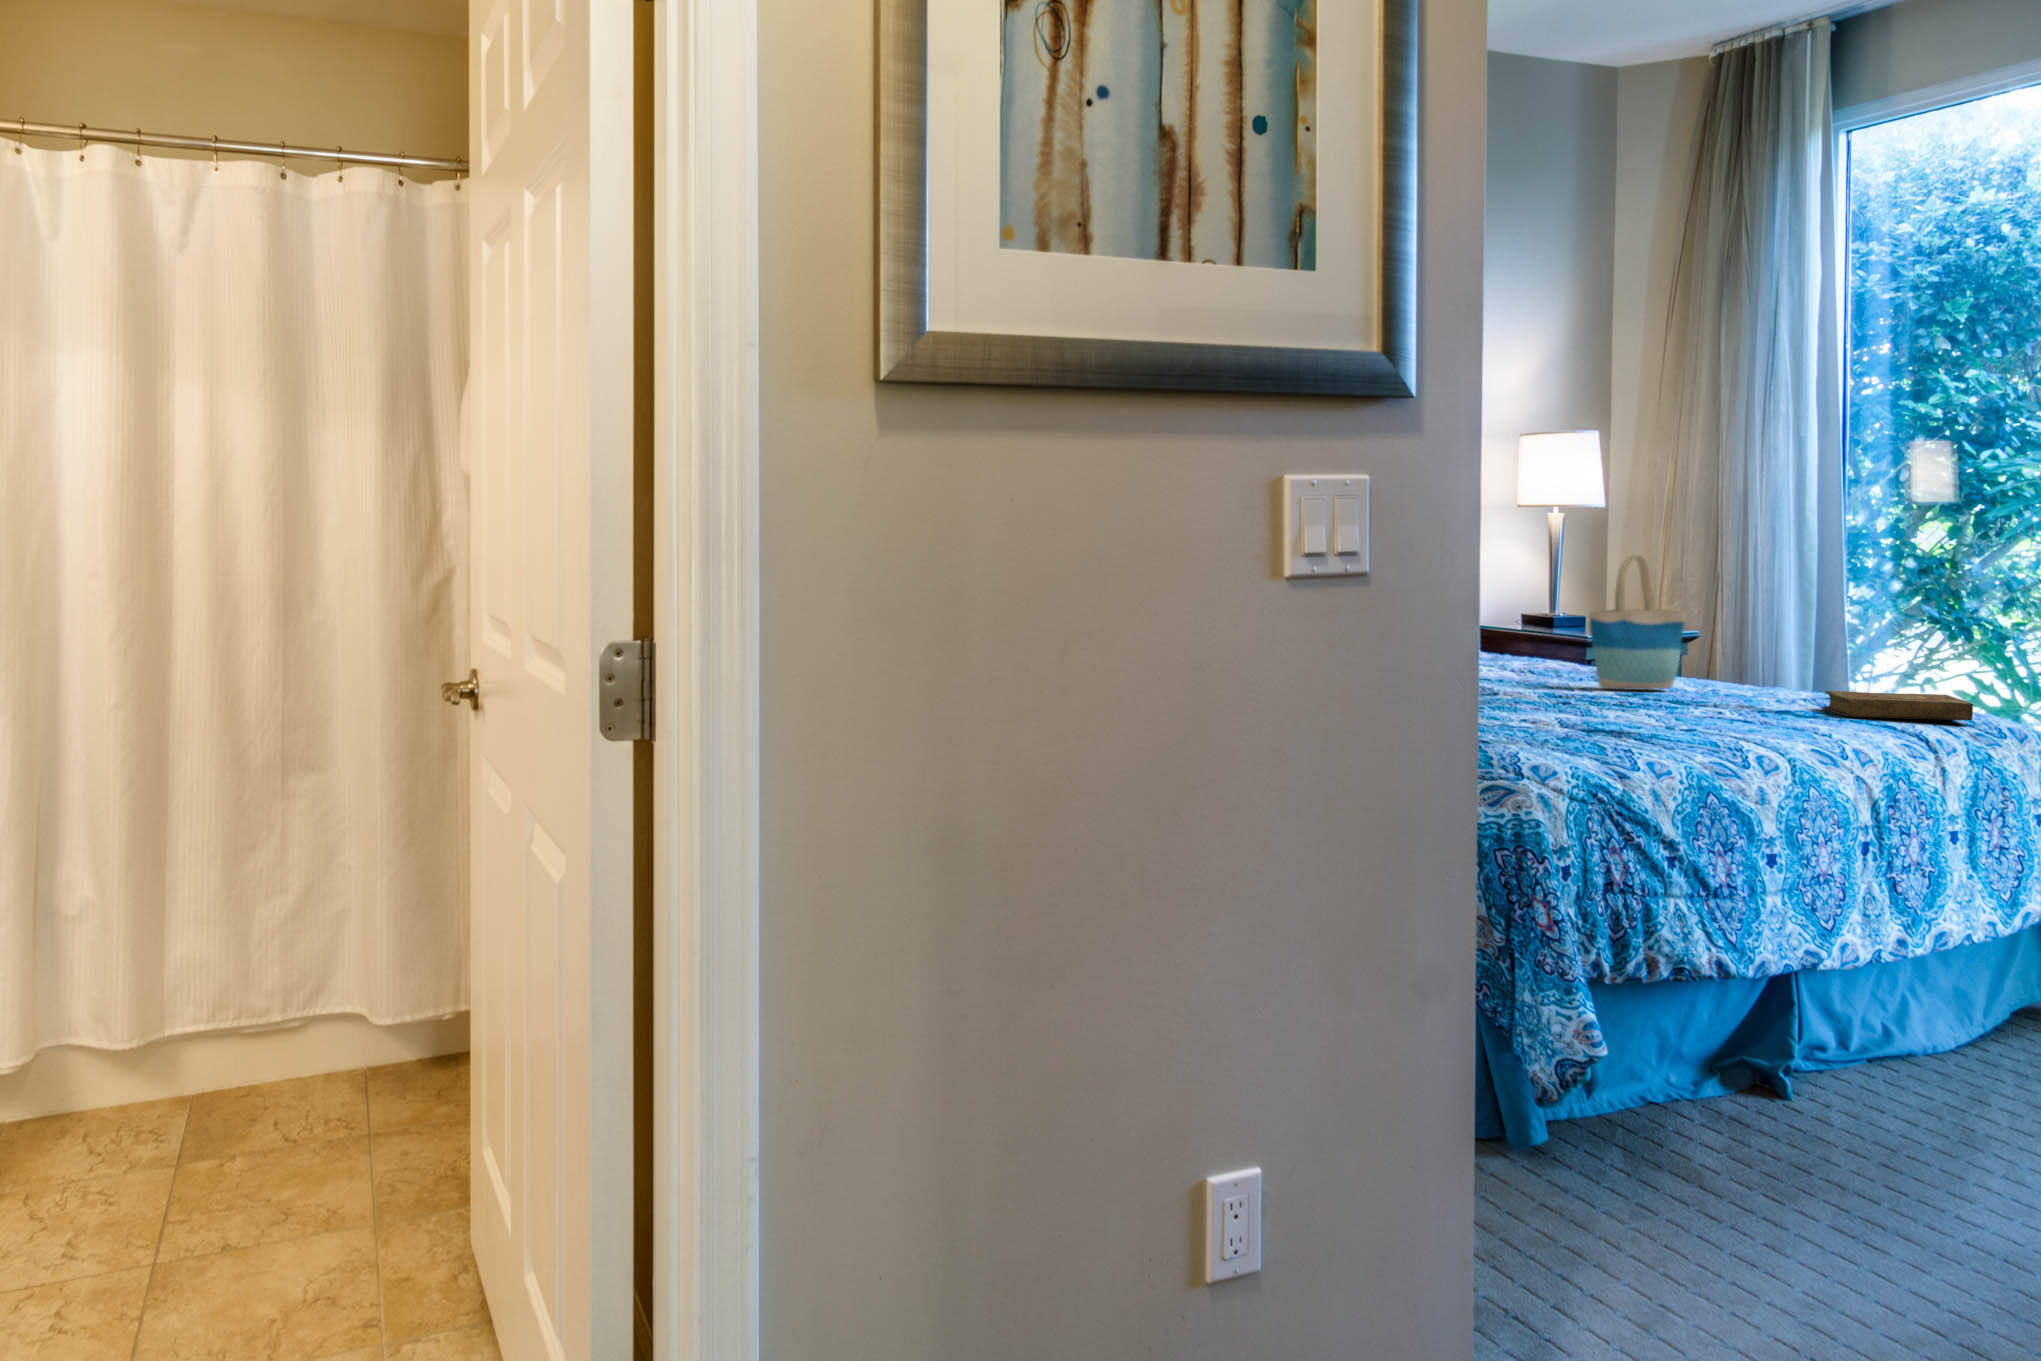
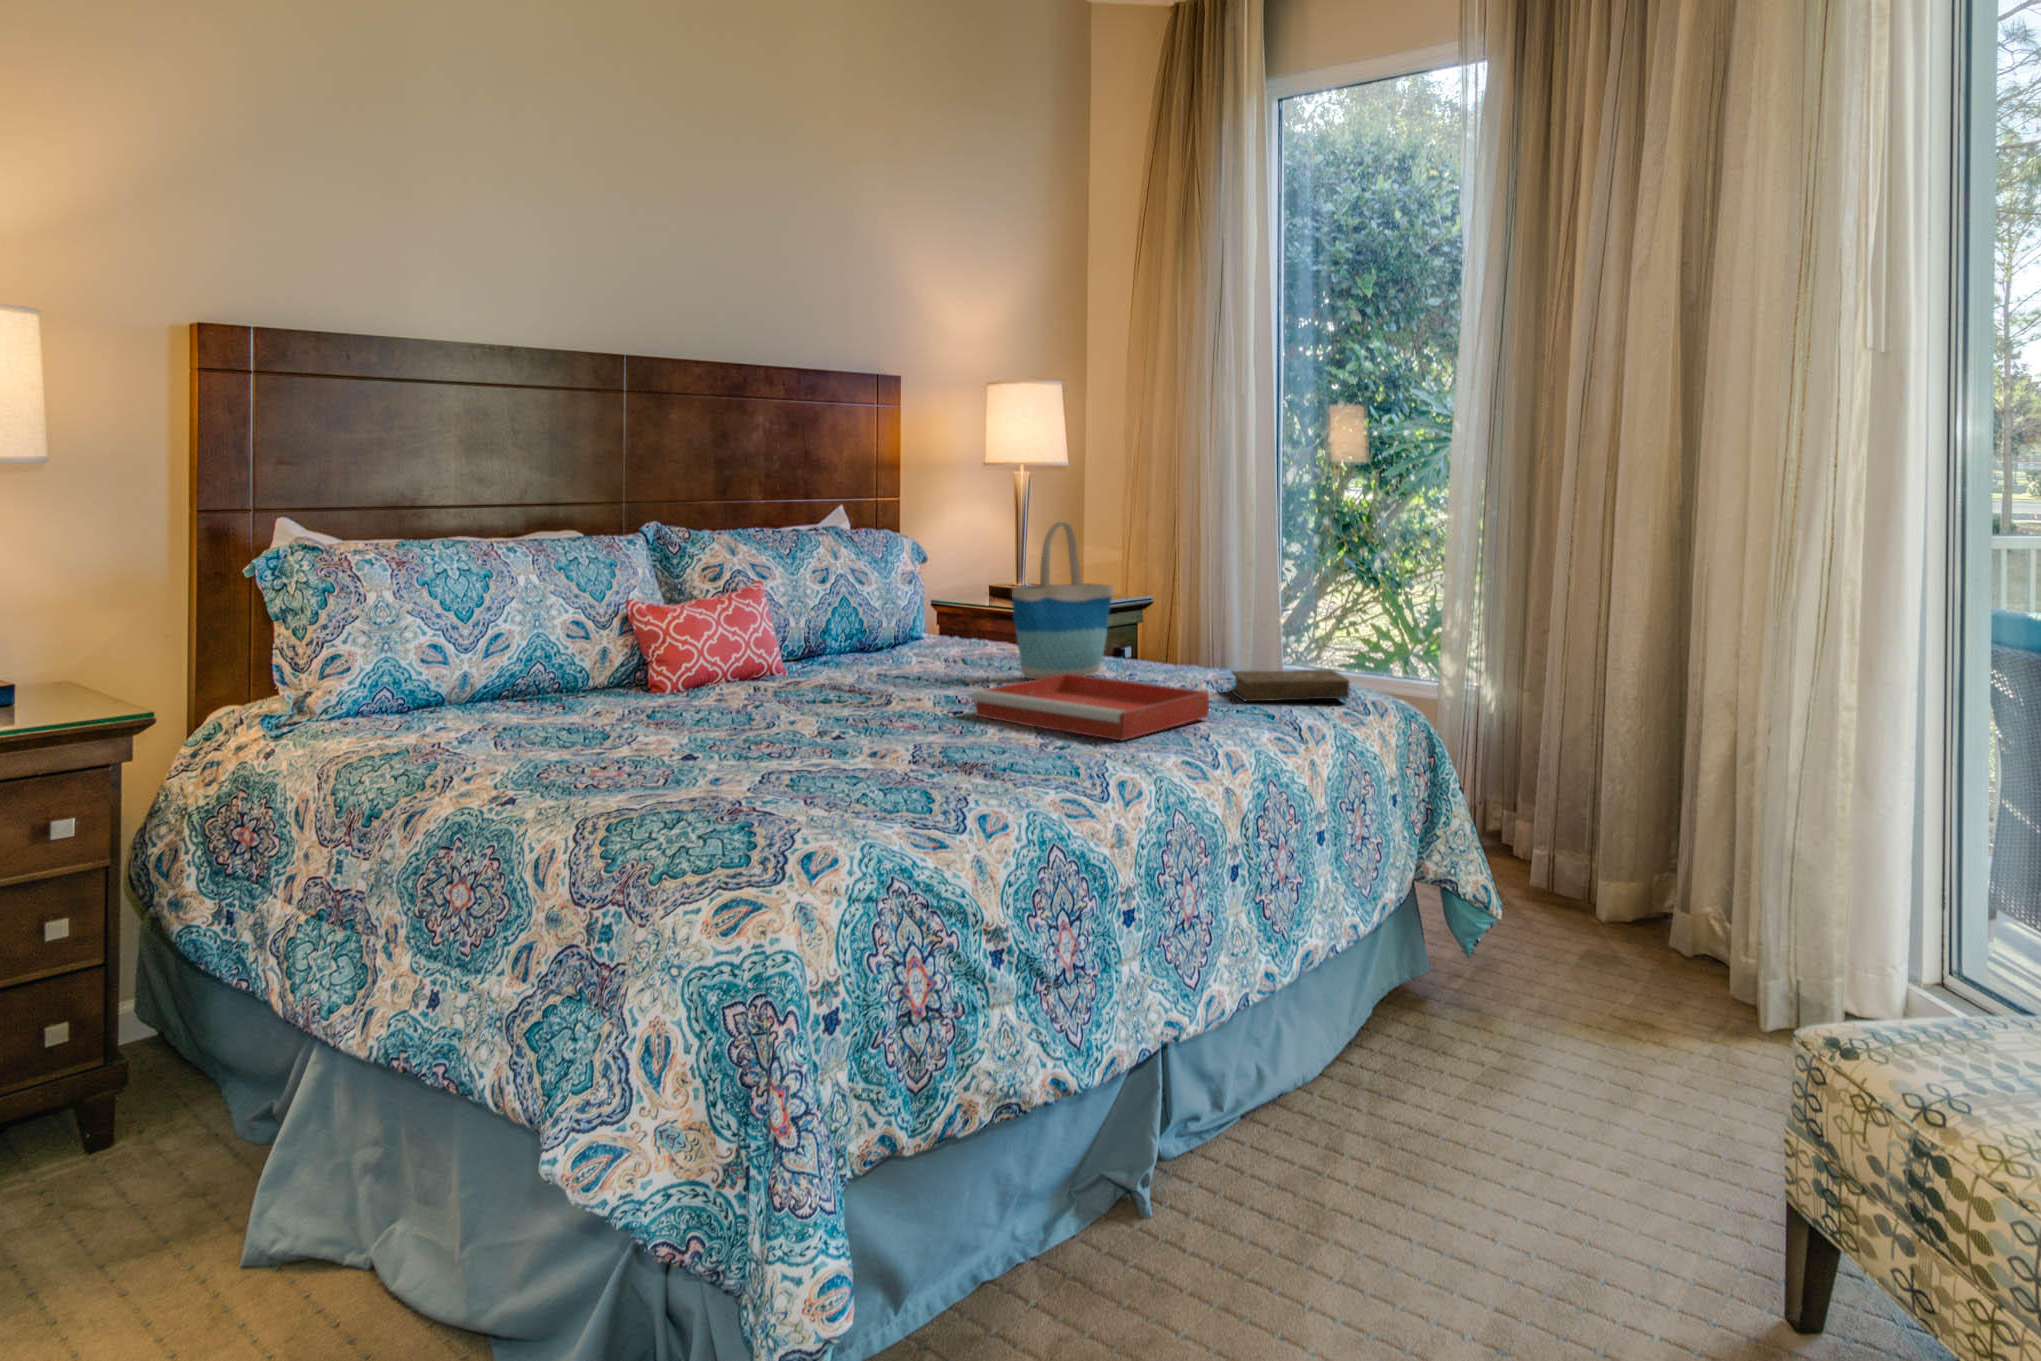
tray: none [1578,682,1817,731] -> present [971,674,1209,740]

